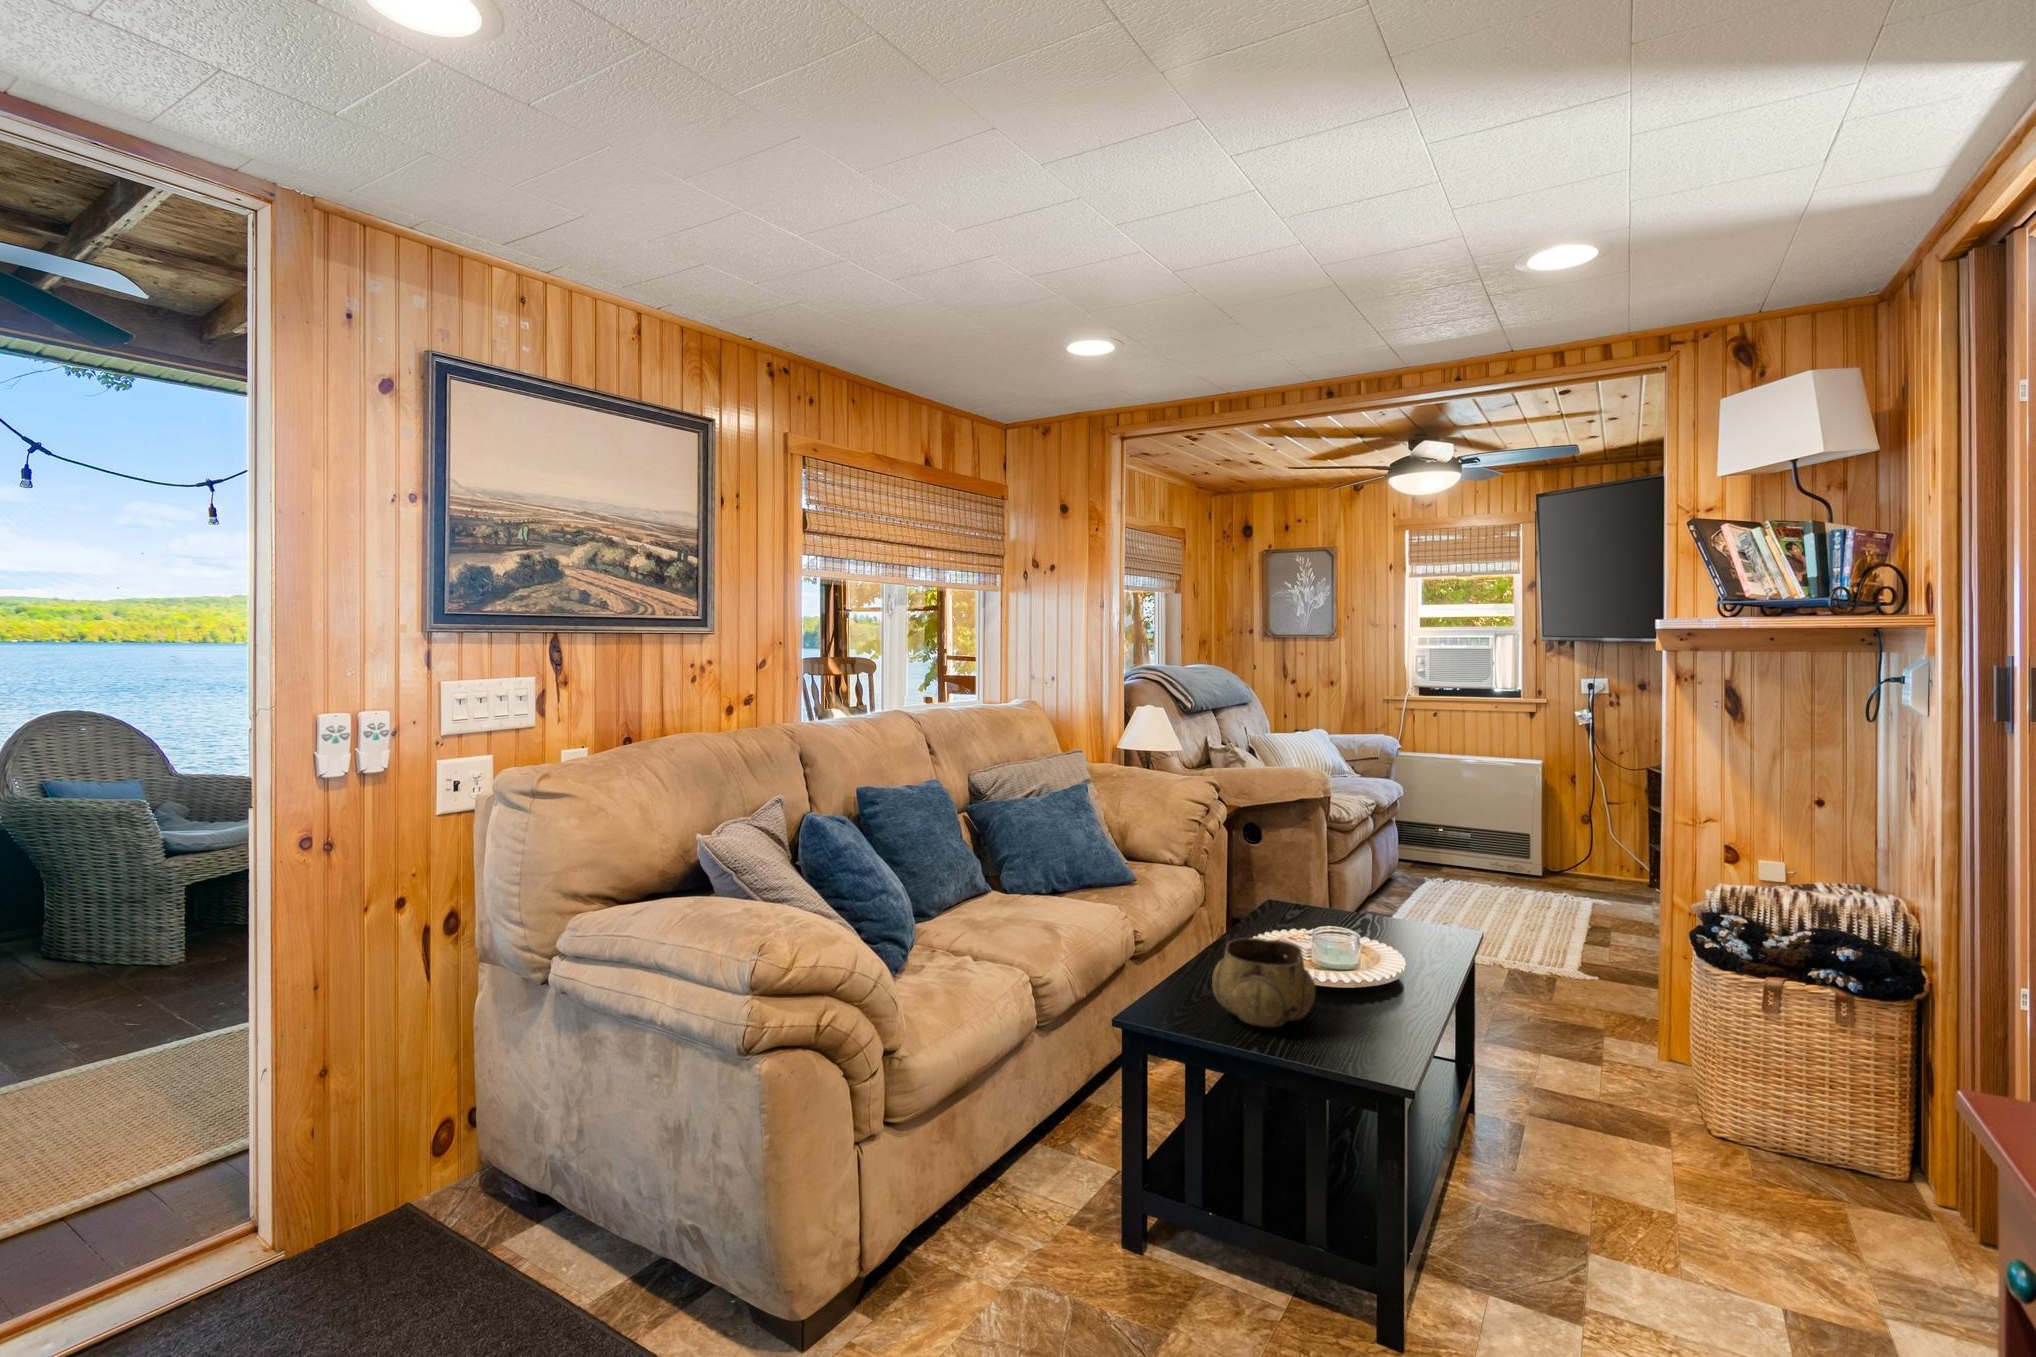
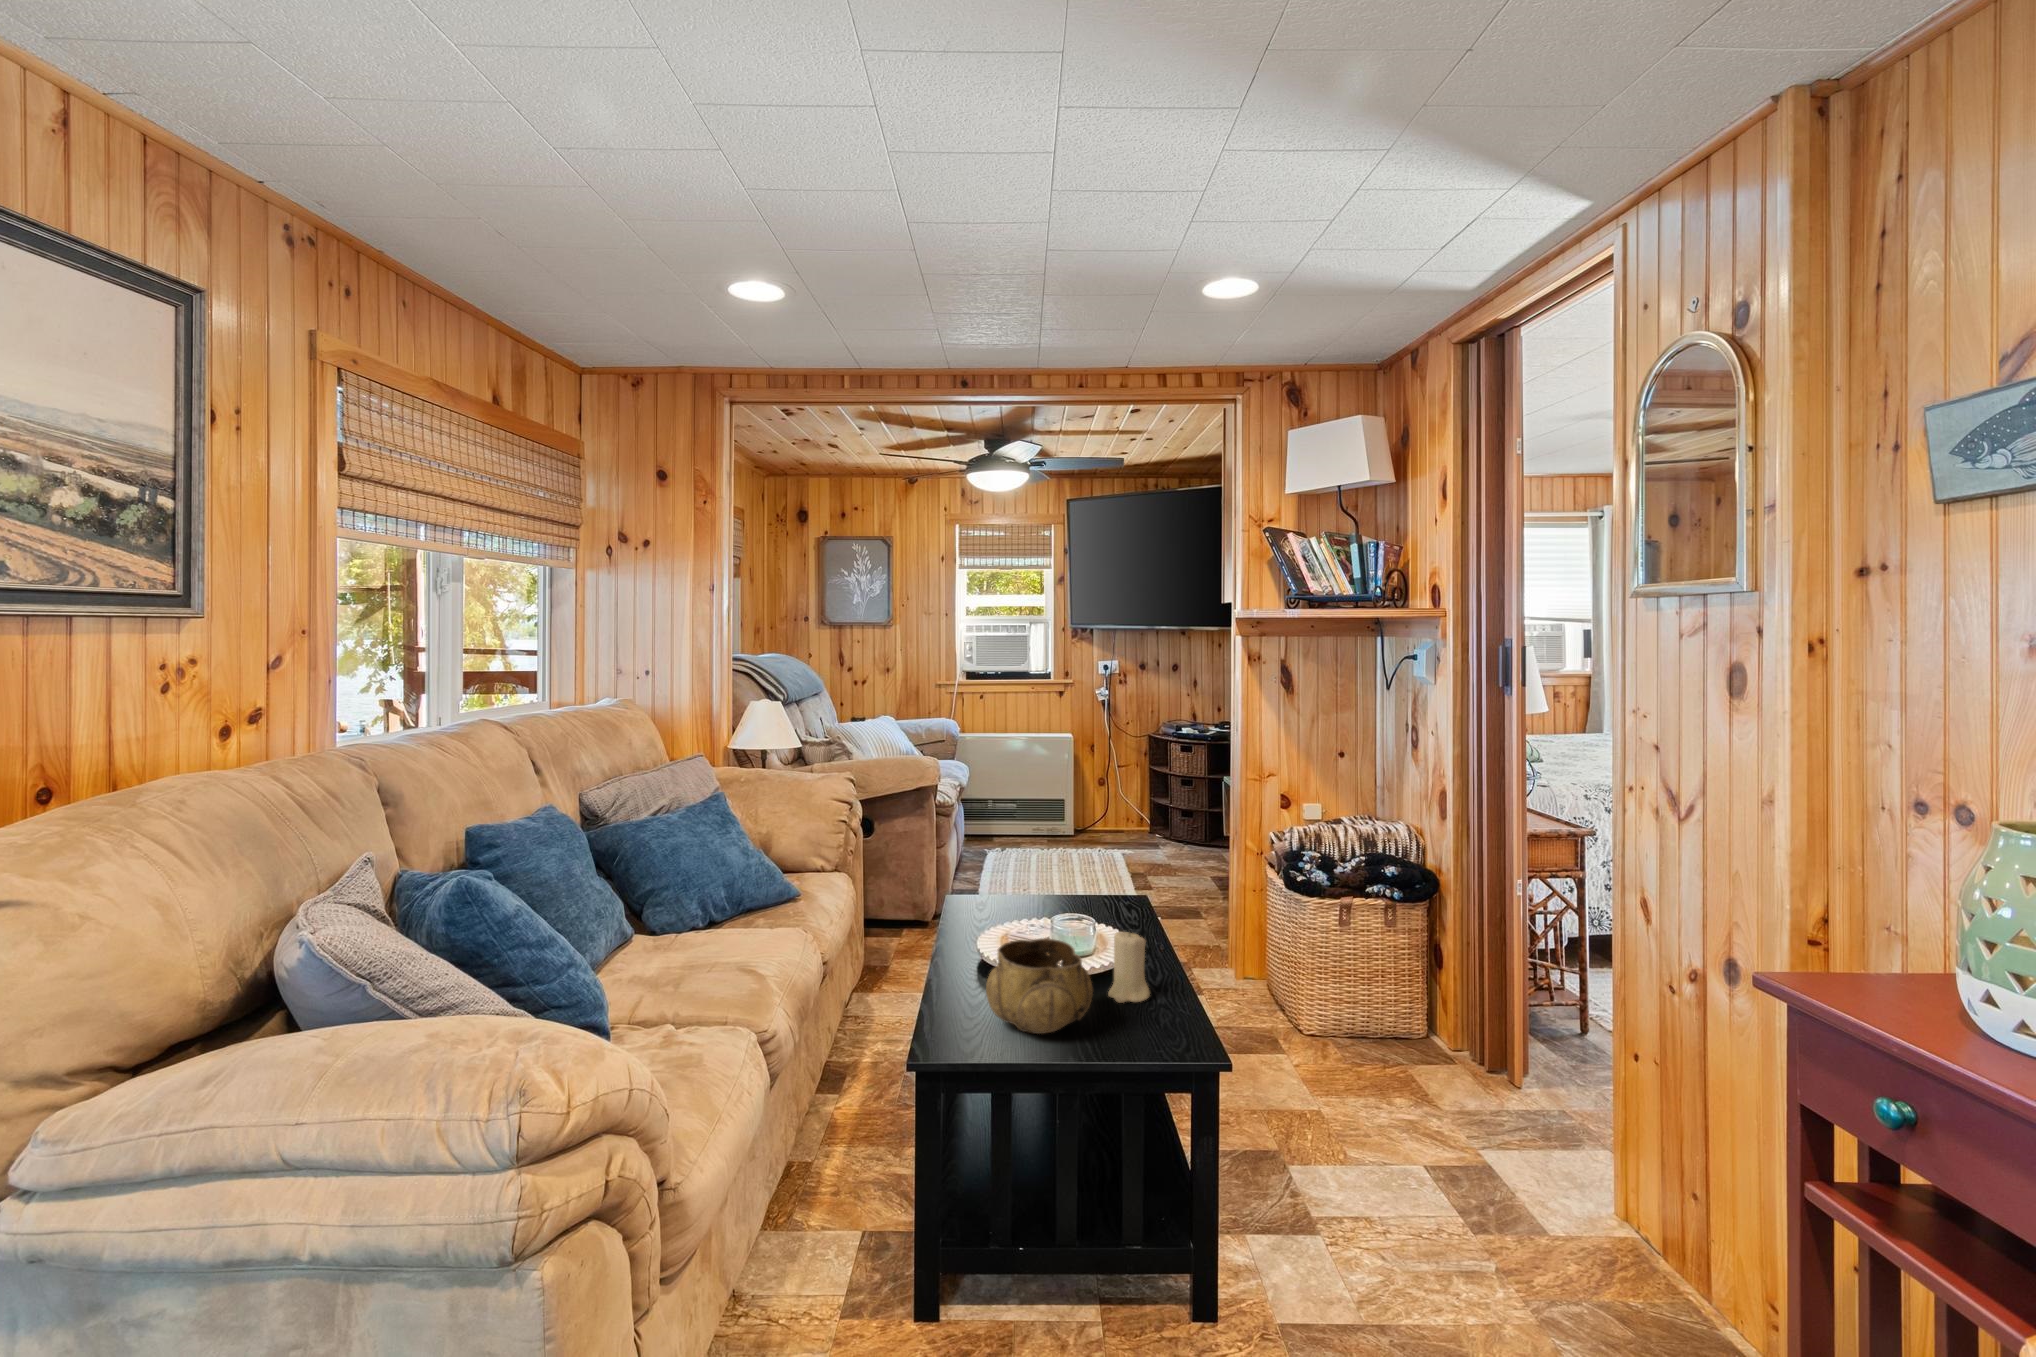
candle: none [1353,947,1398,1021] -> present [1108,932,1150,1003]

